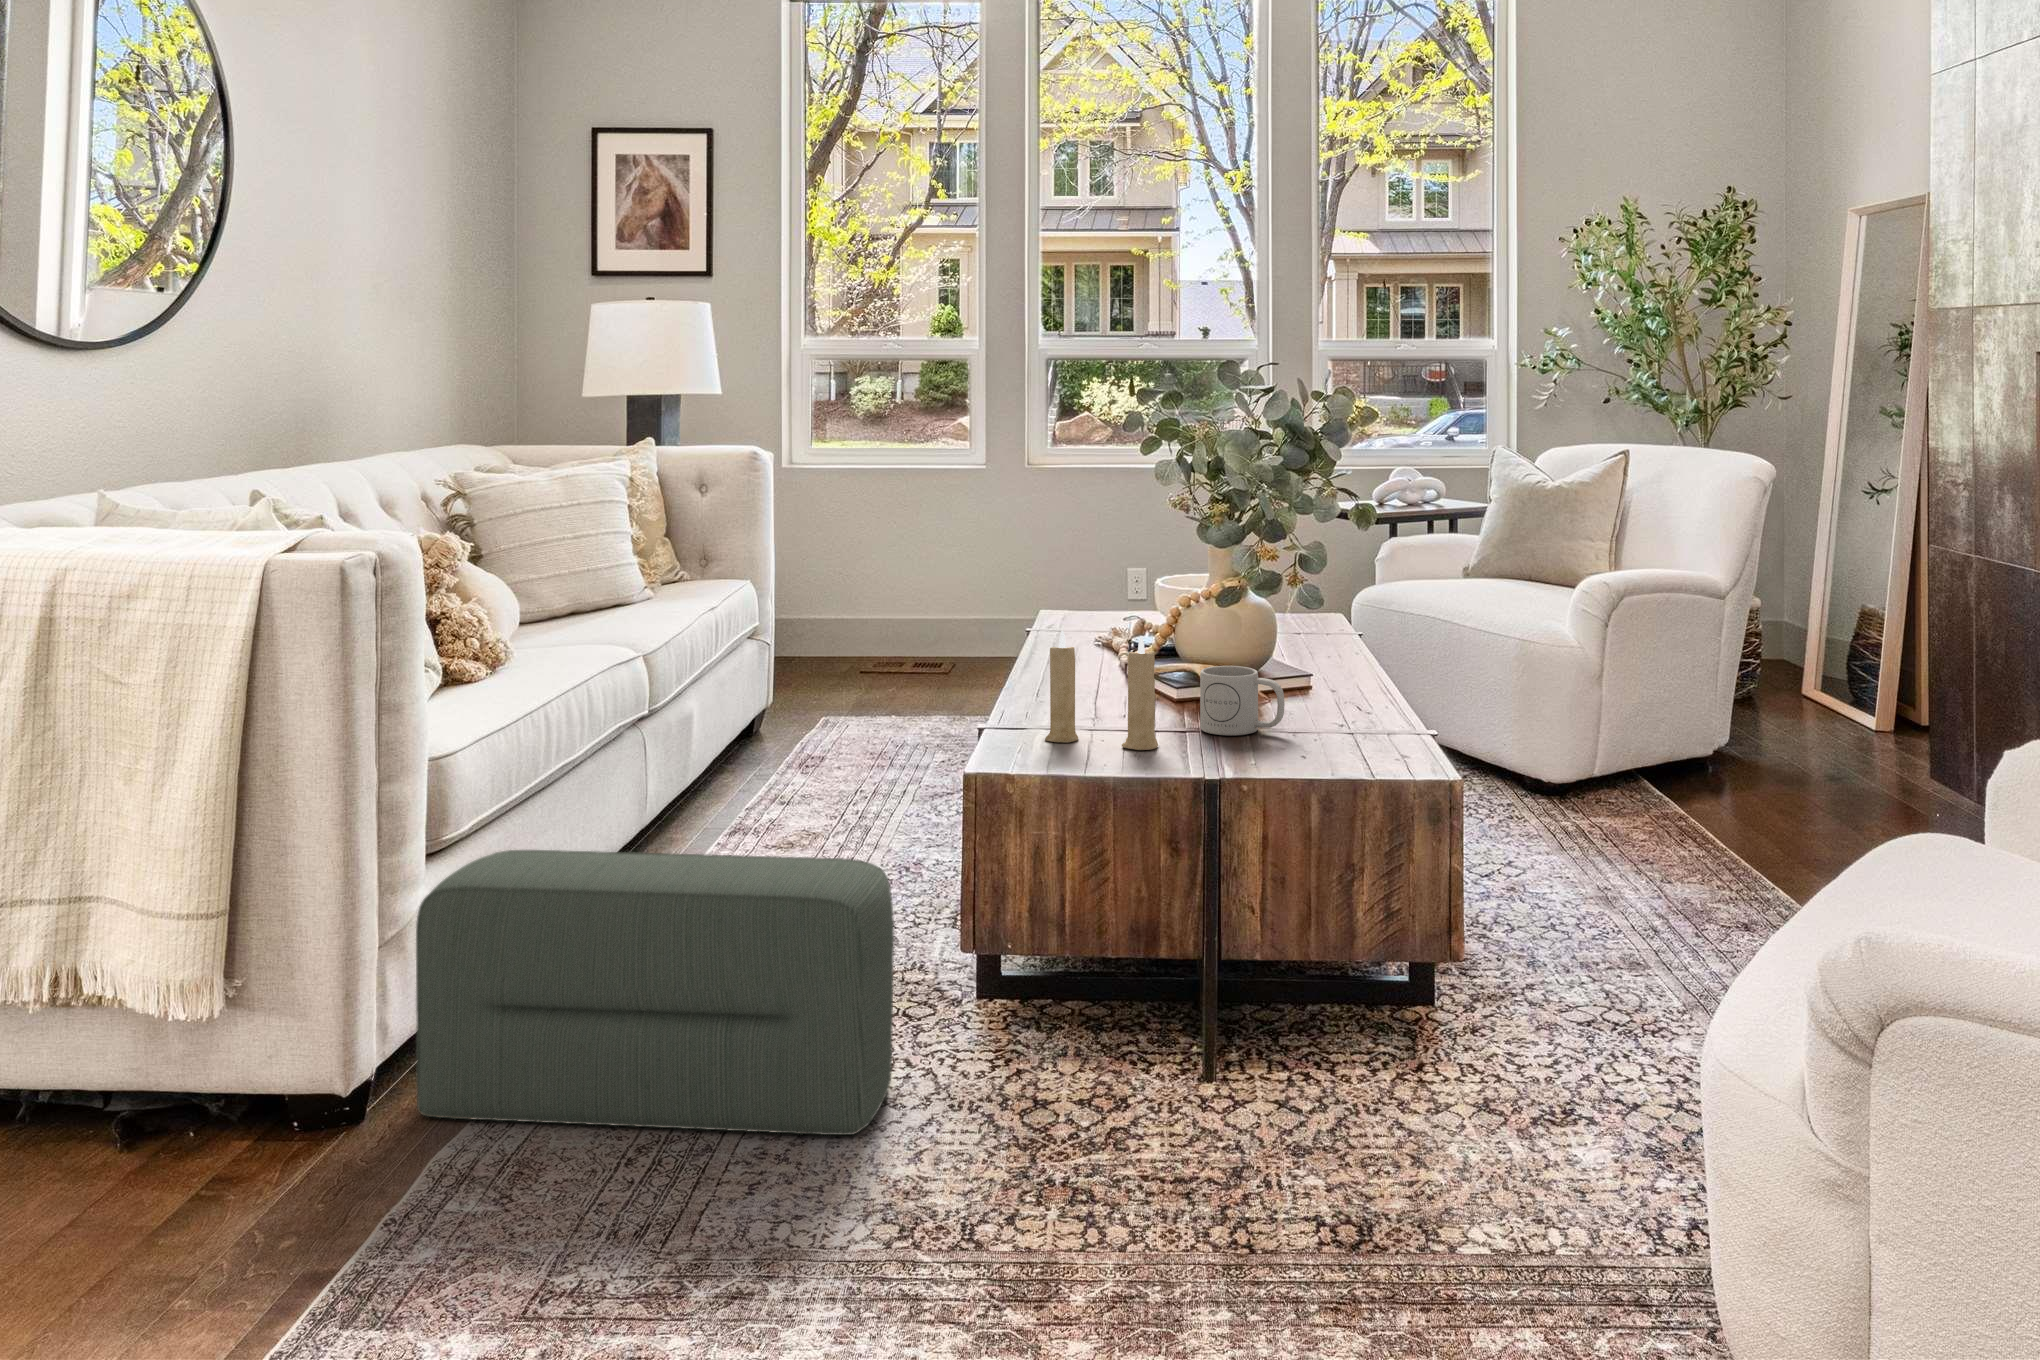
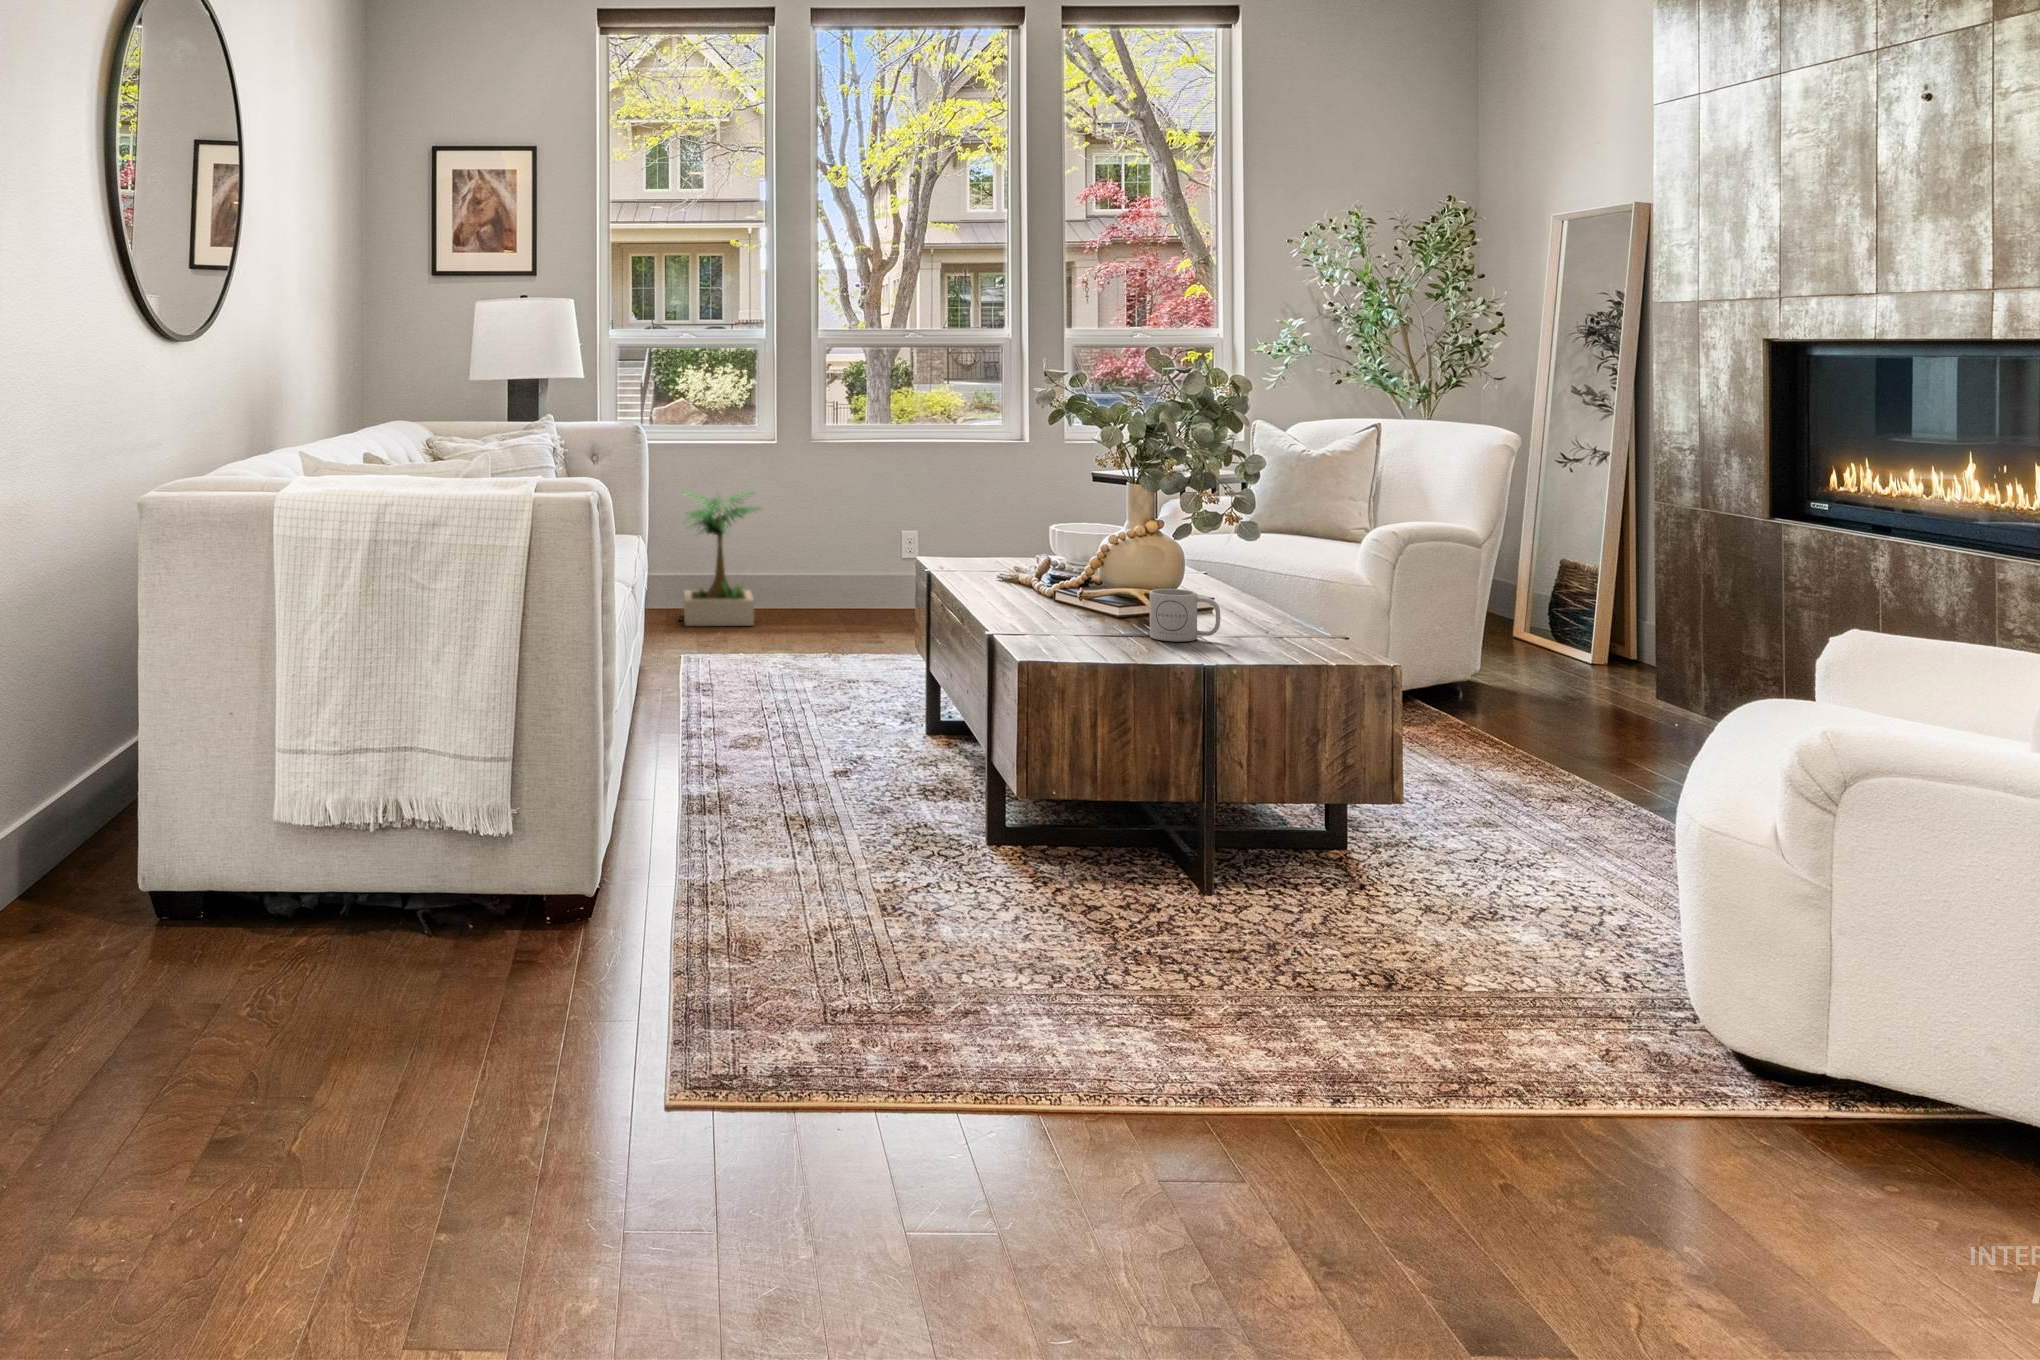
potted plant: none [856,518,969,676] -> present [684,492,759,626]
candle: present [1045,631,1158,750] -> none [1036,557,1133,651]
pouf: present [416,850,894,1135] -> none [637,723,988,926]

